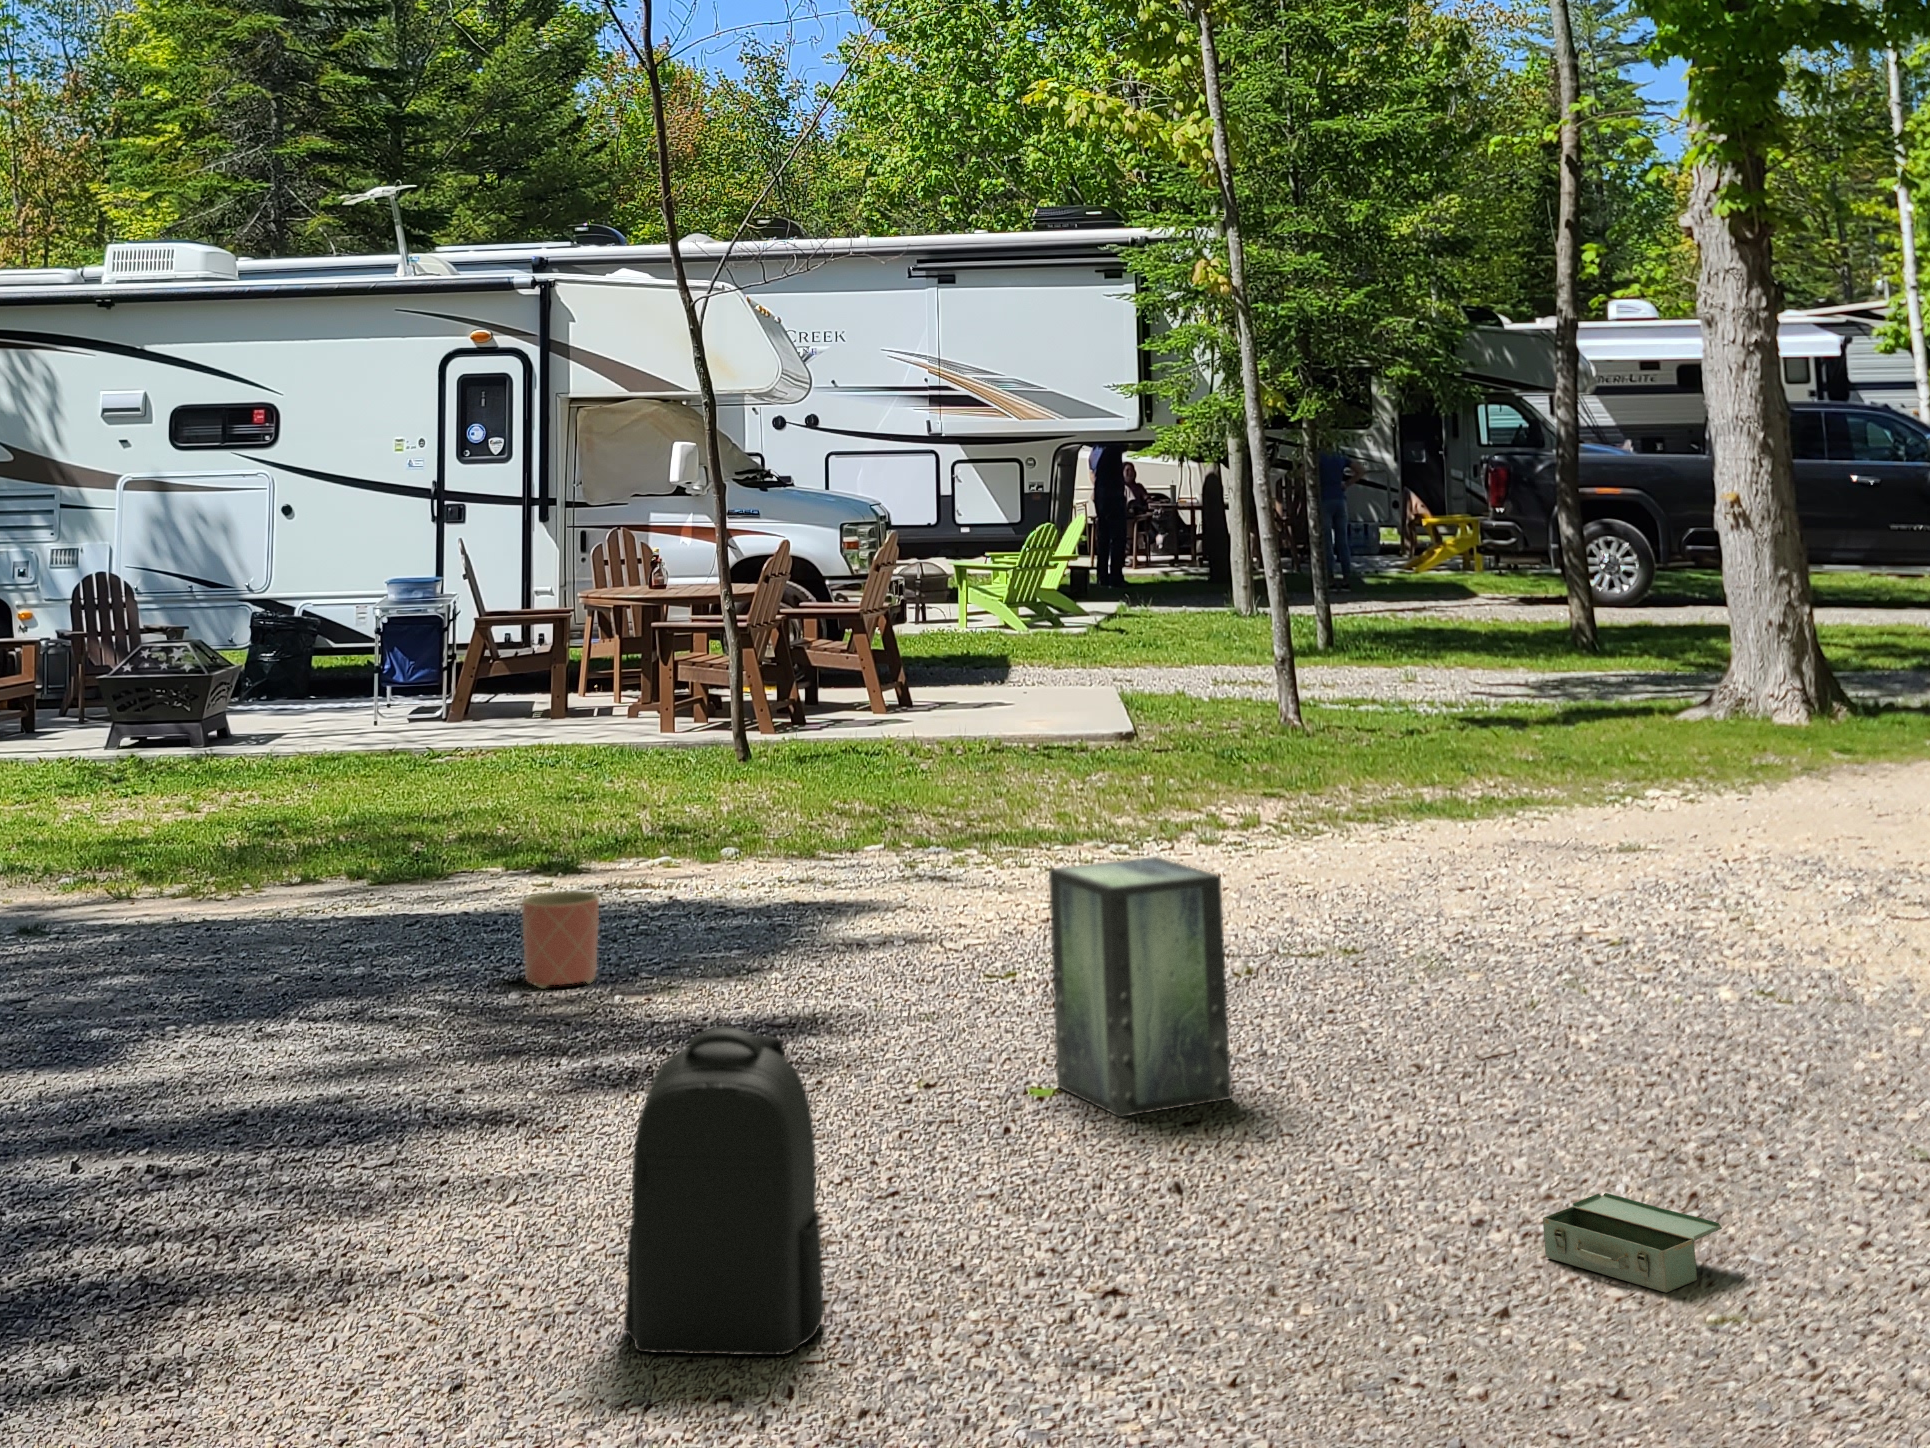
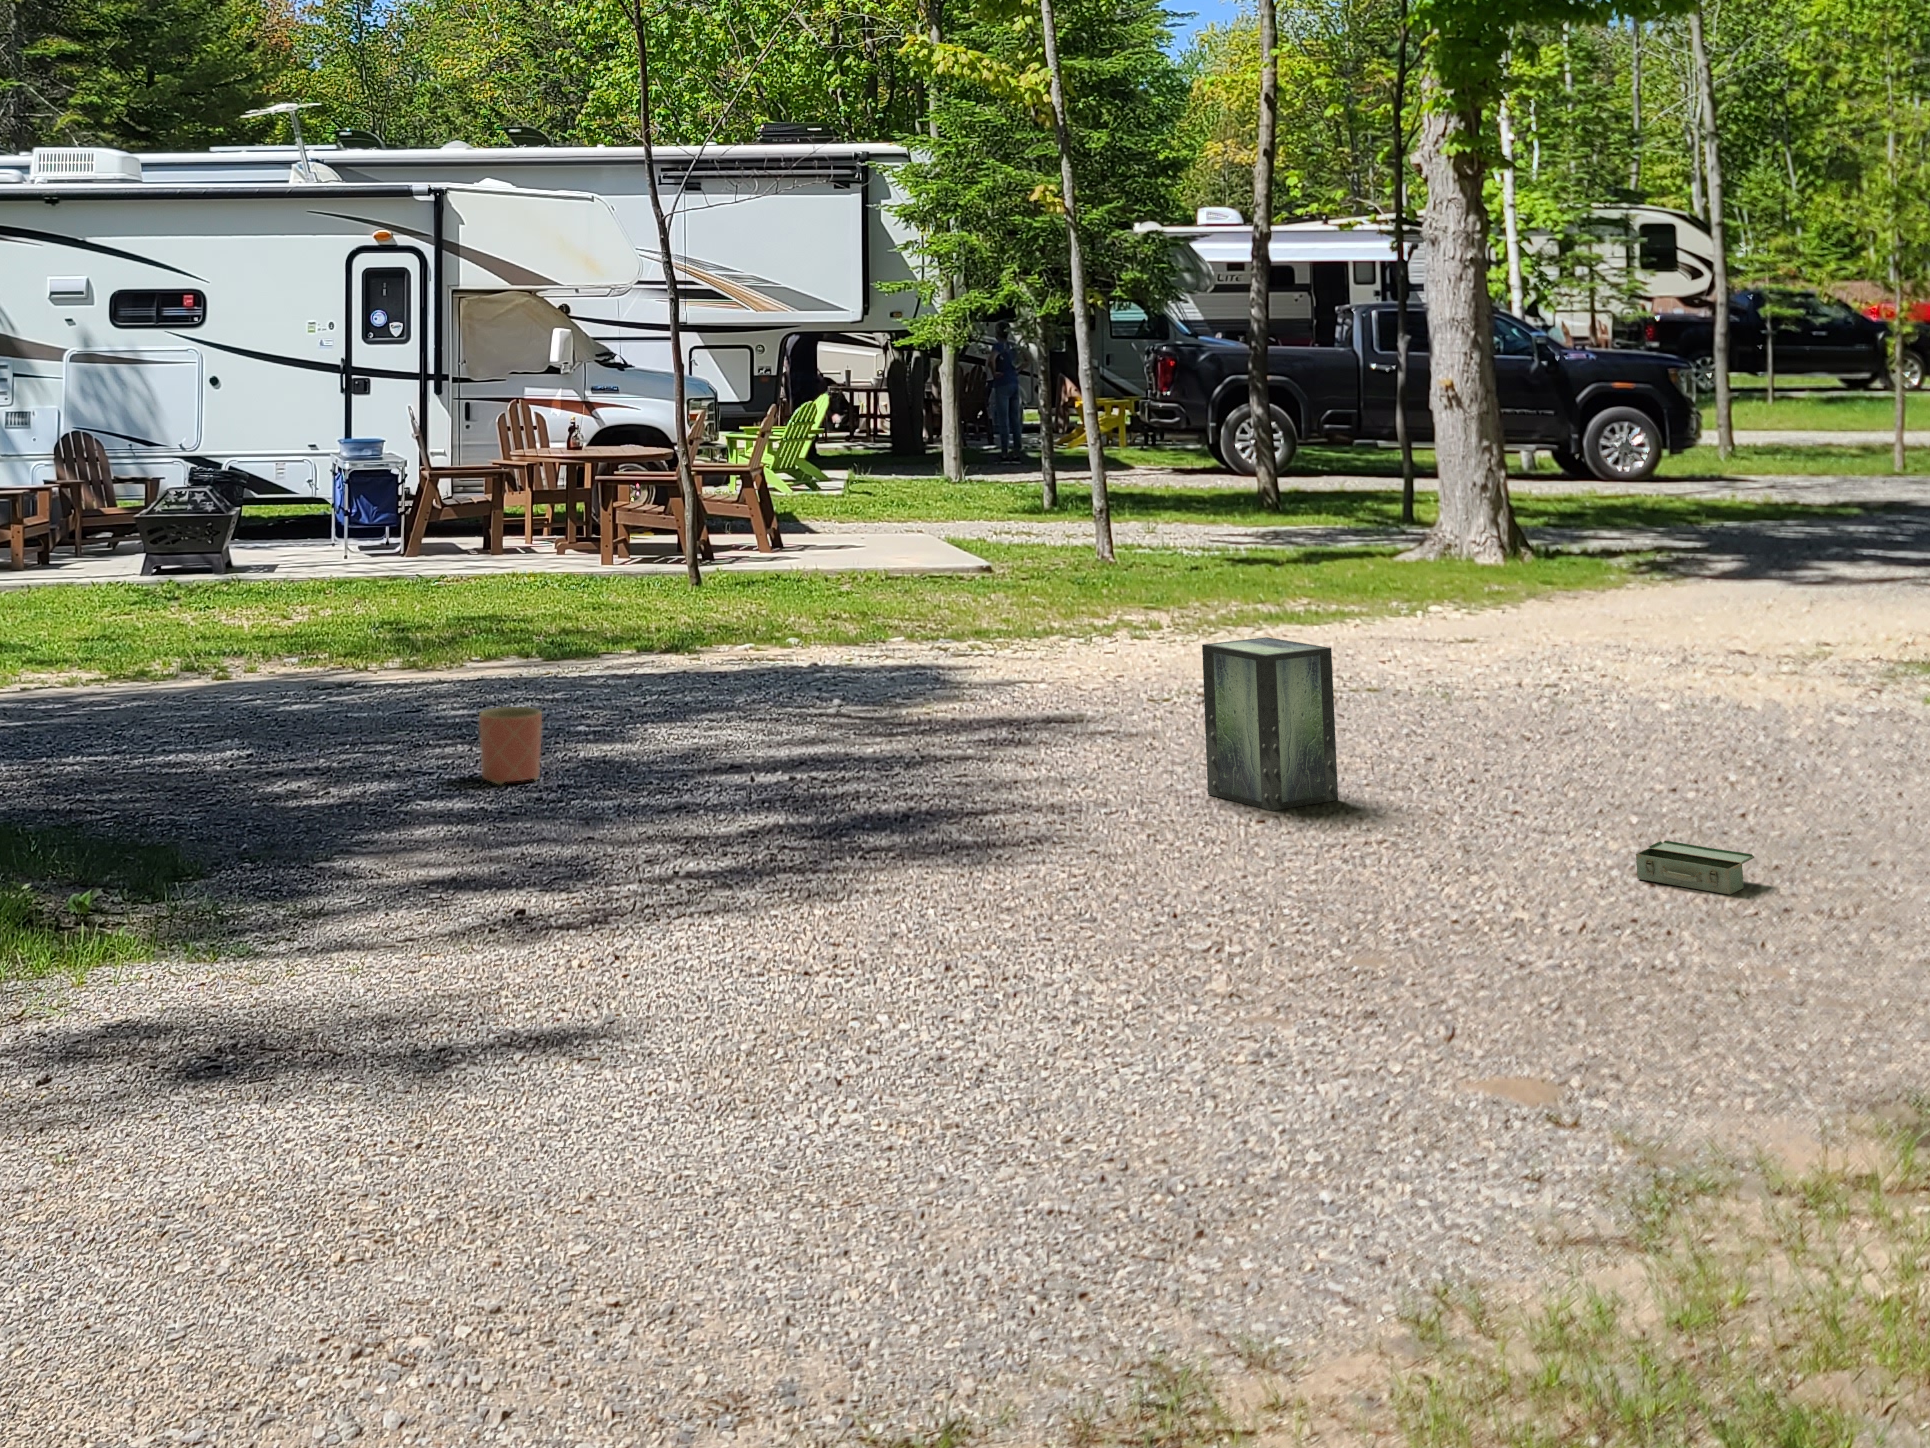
planter: present [522,891,599,989] -> present [479,707,542,784]
backpack: present [624,1028,825,1355] -> none [1081,732,1215,934]

